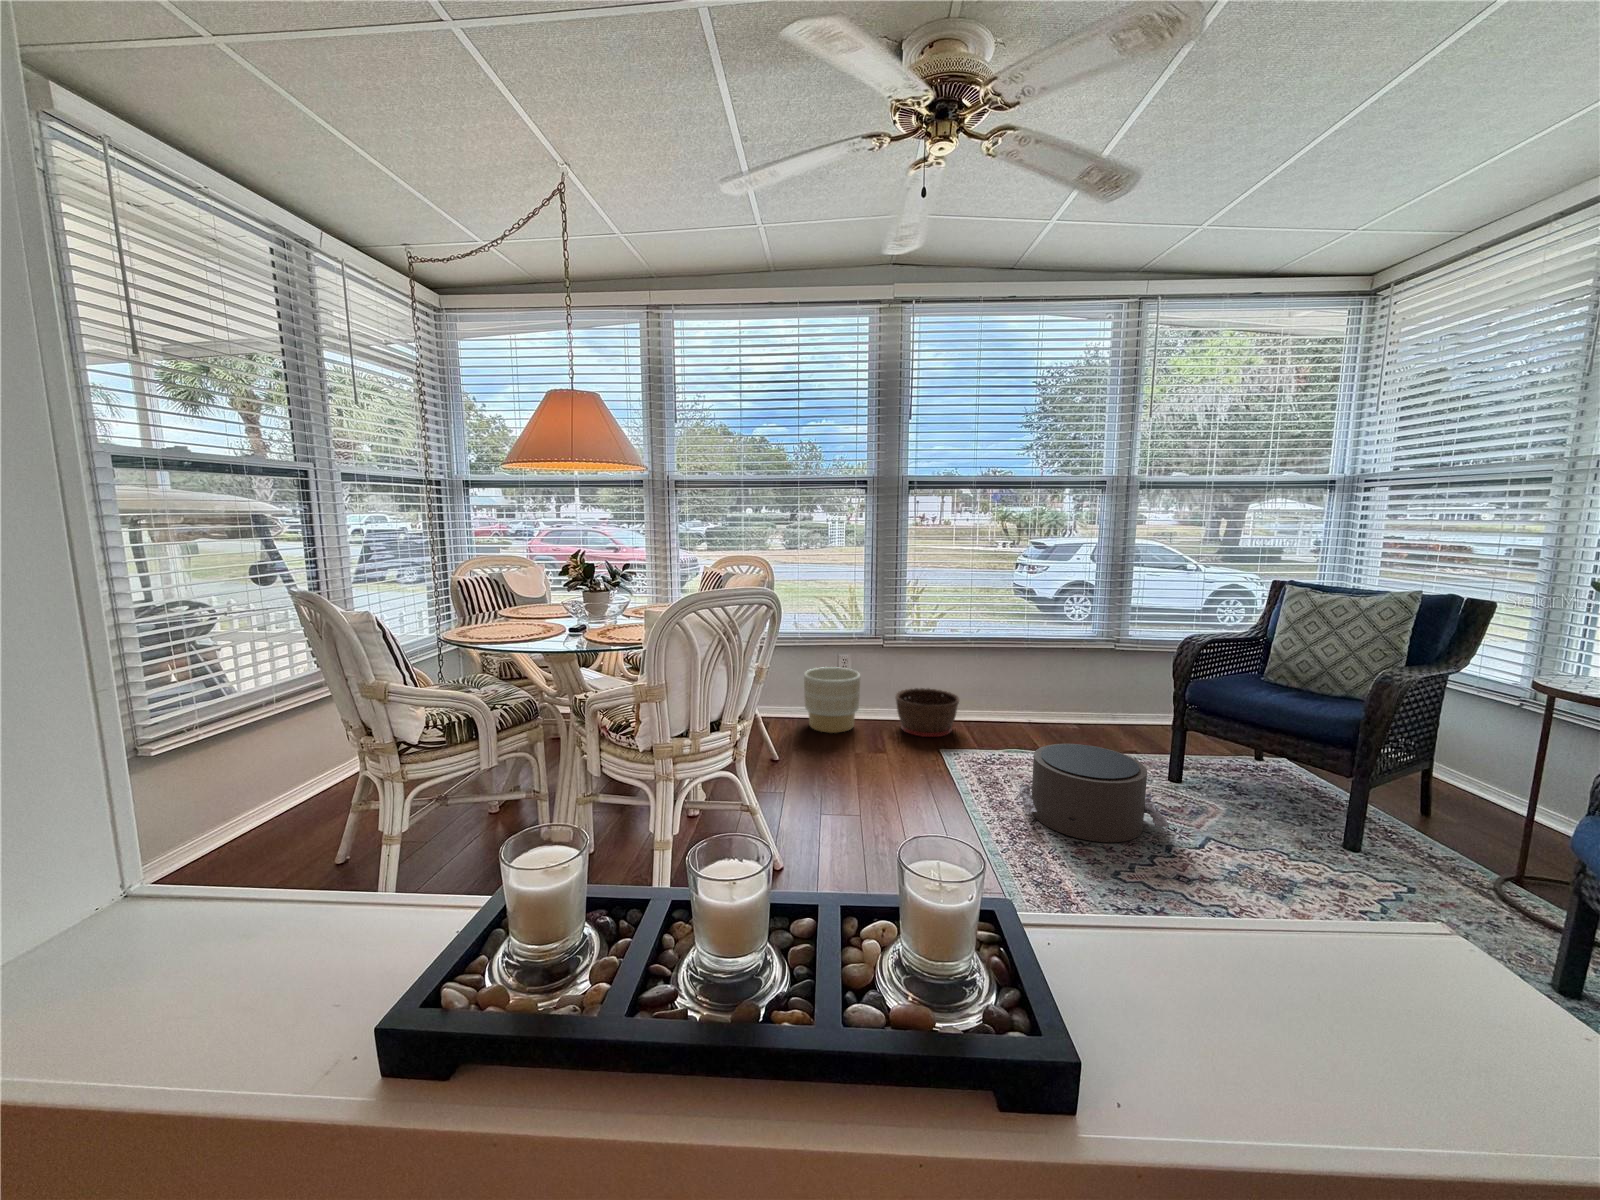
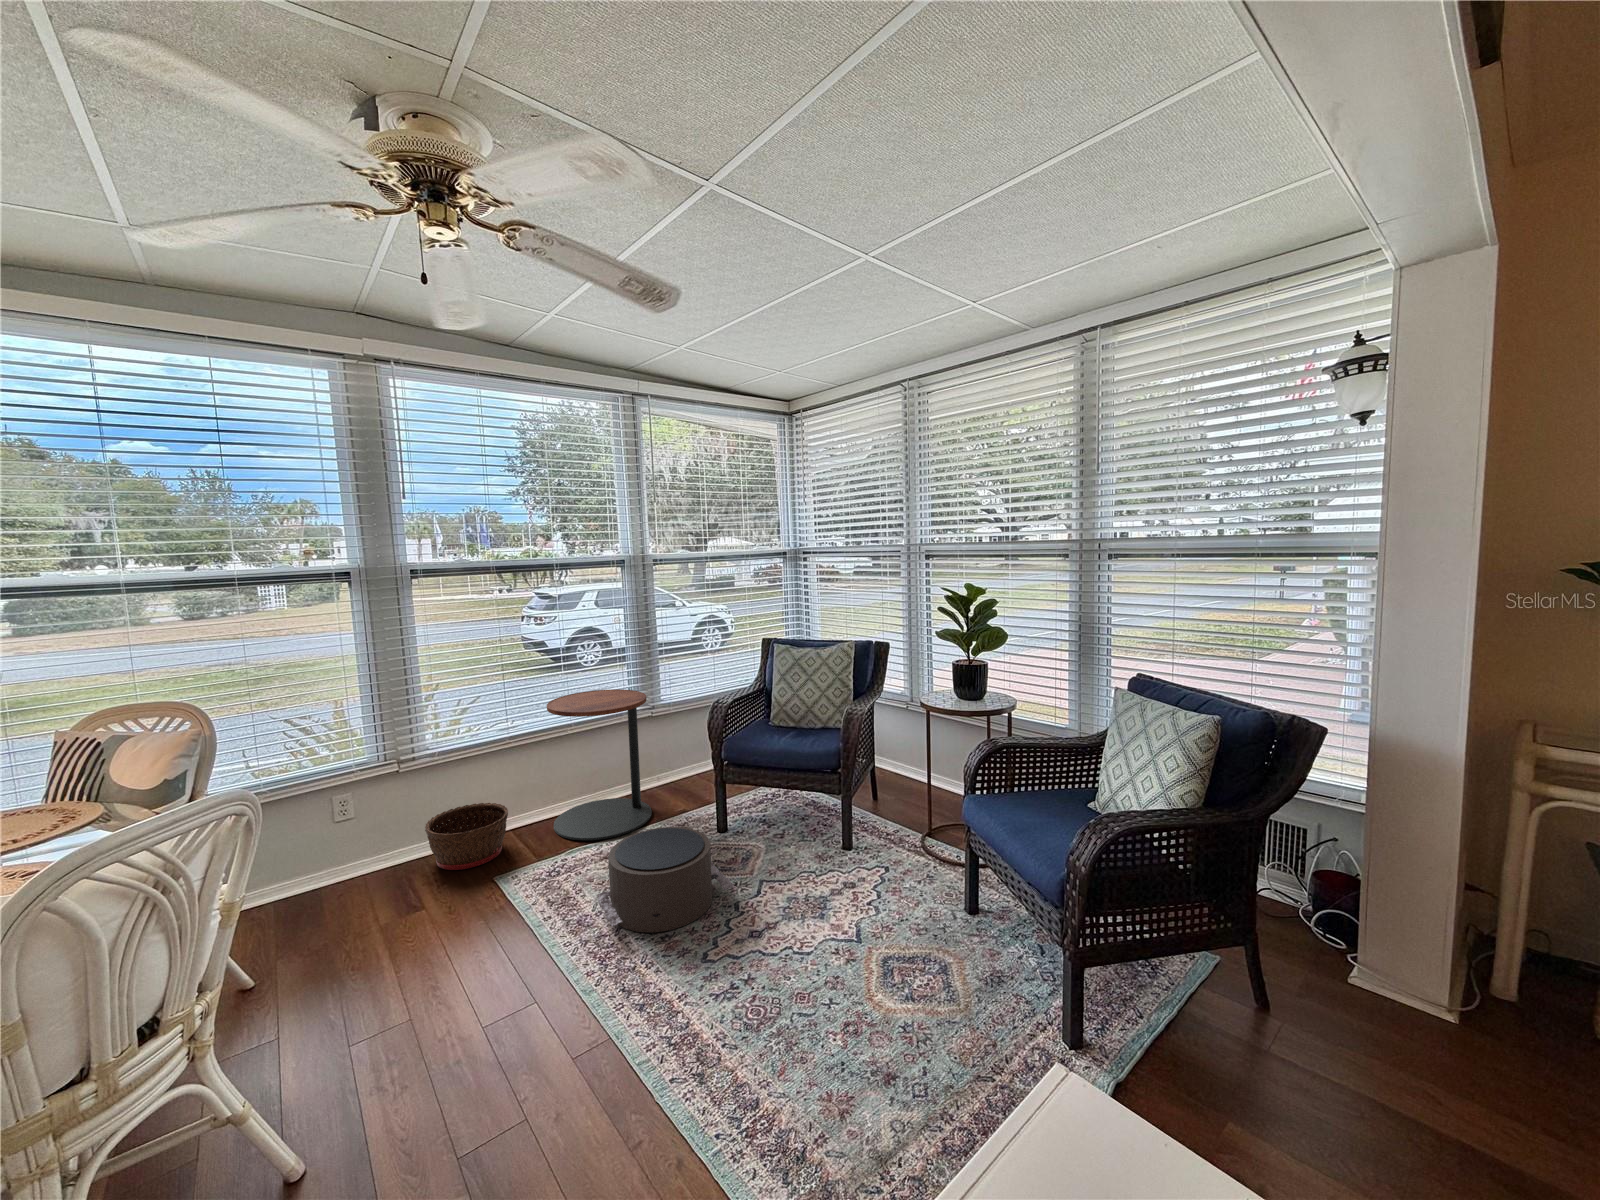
side table: none [998,611,1105,752] -> present [547,689,652,840]
planter: present [804,667,860,733] -> none [277,812,373,913]

